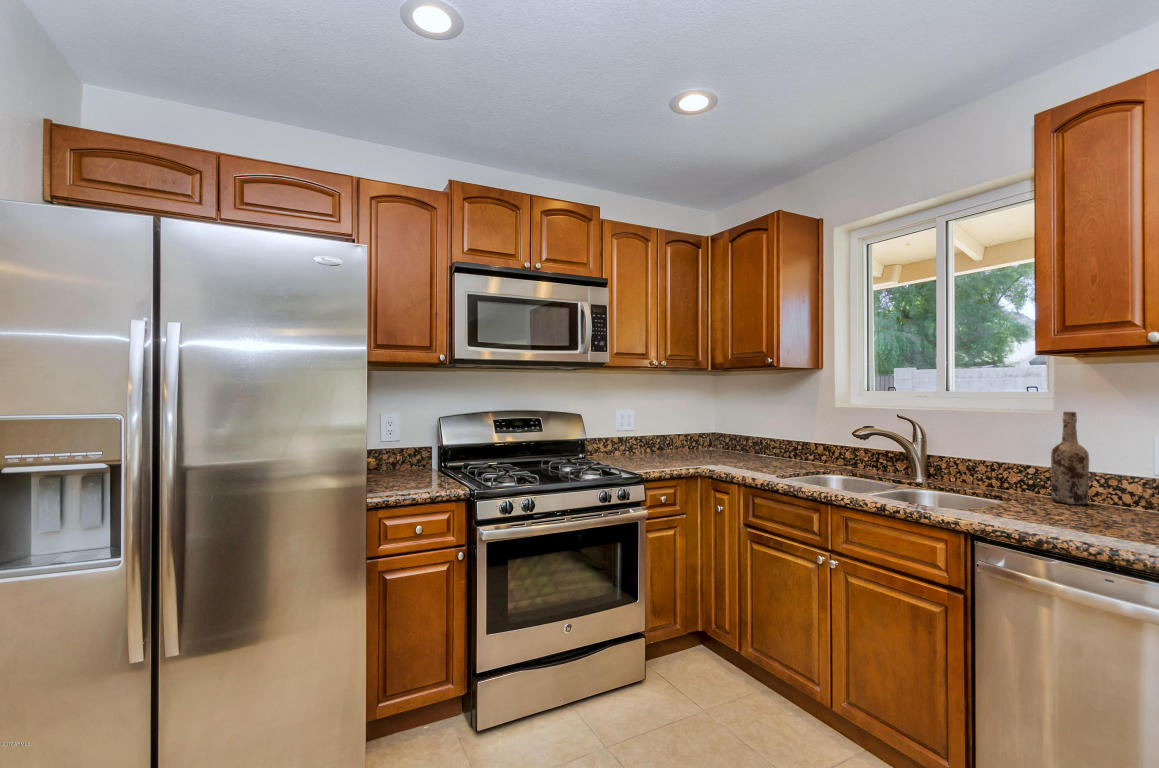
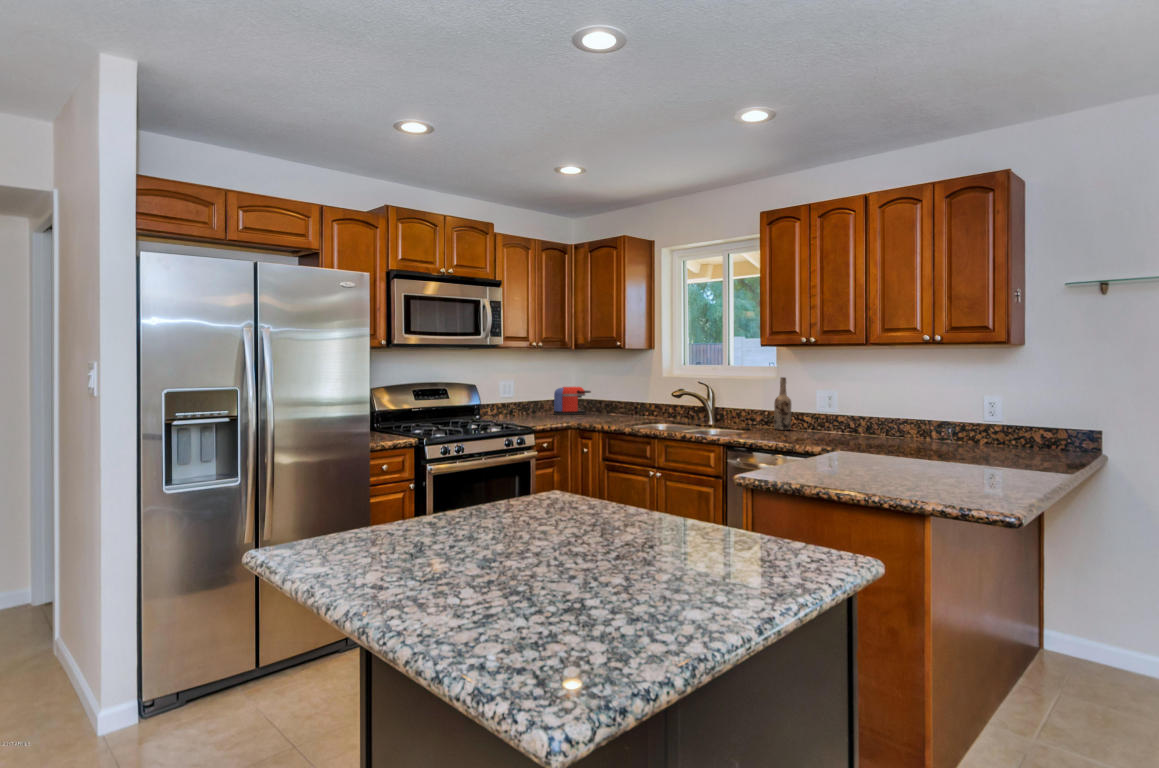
coffee maker: none [685,417,734,452] -> present [553,387,590,415]

